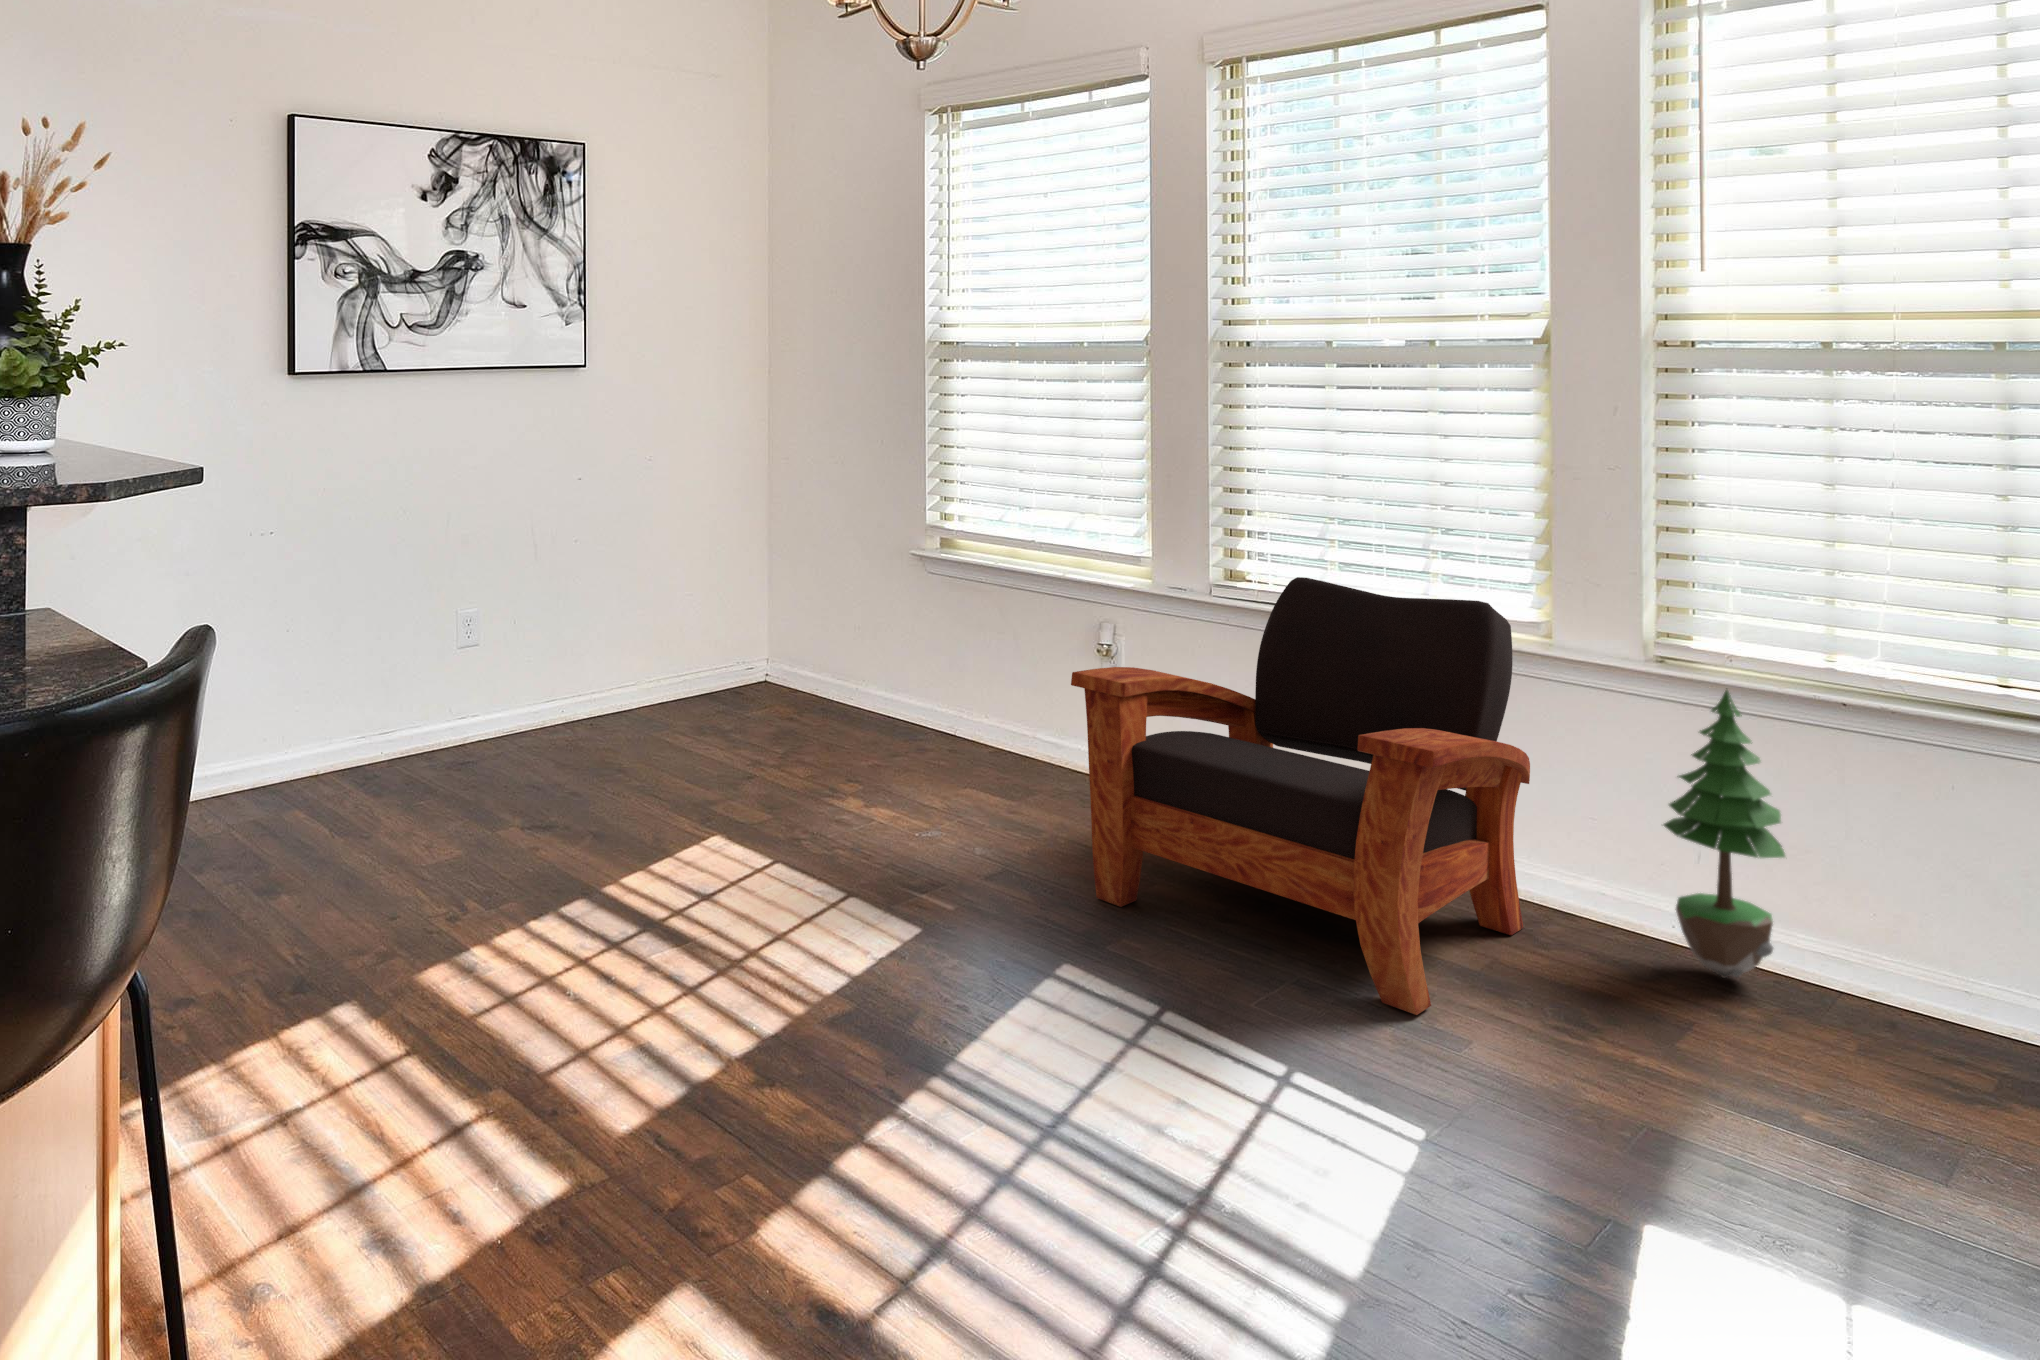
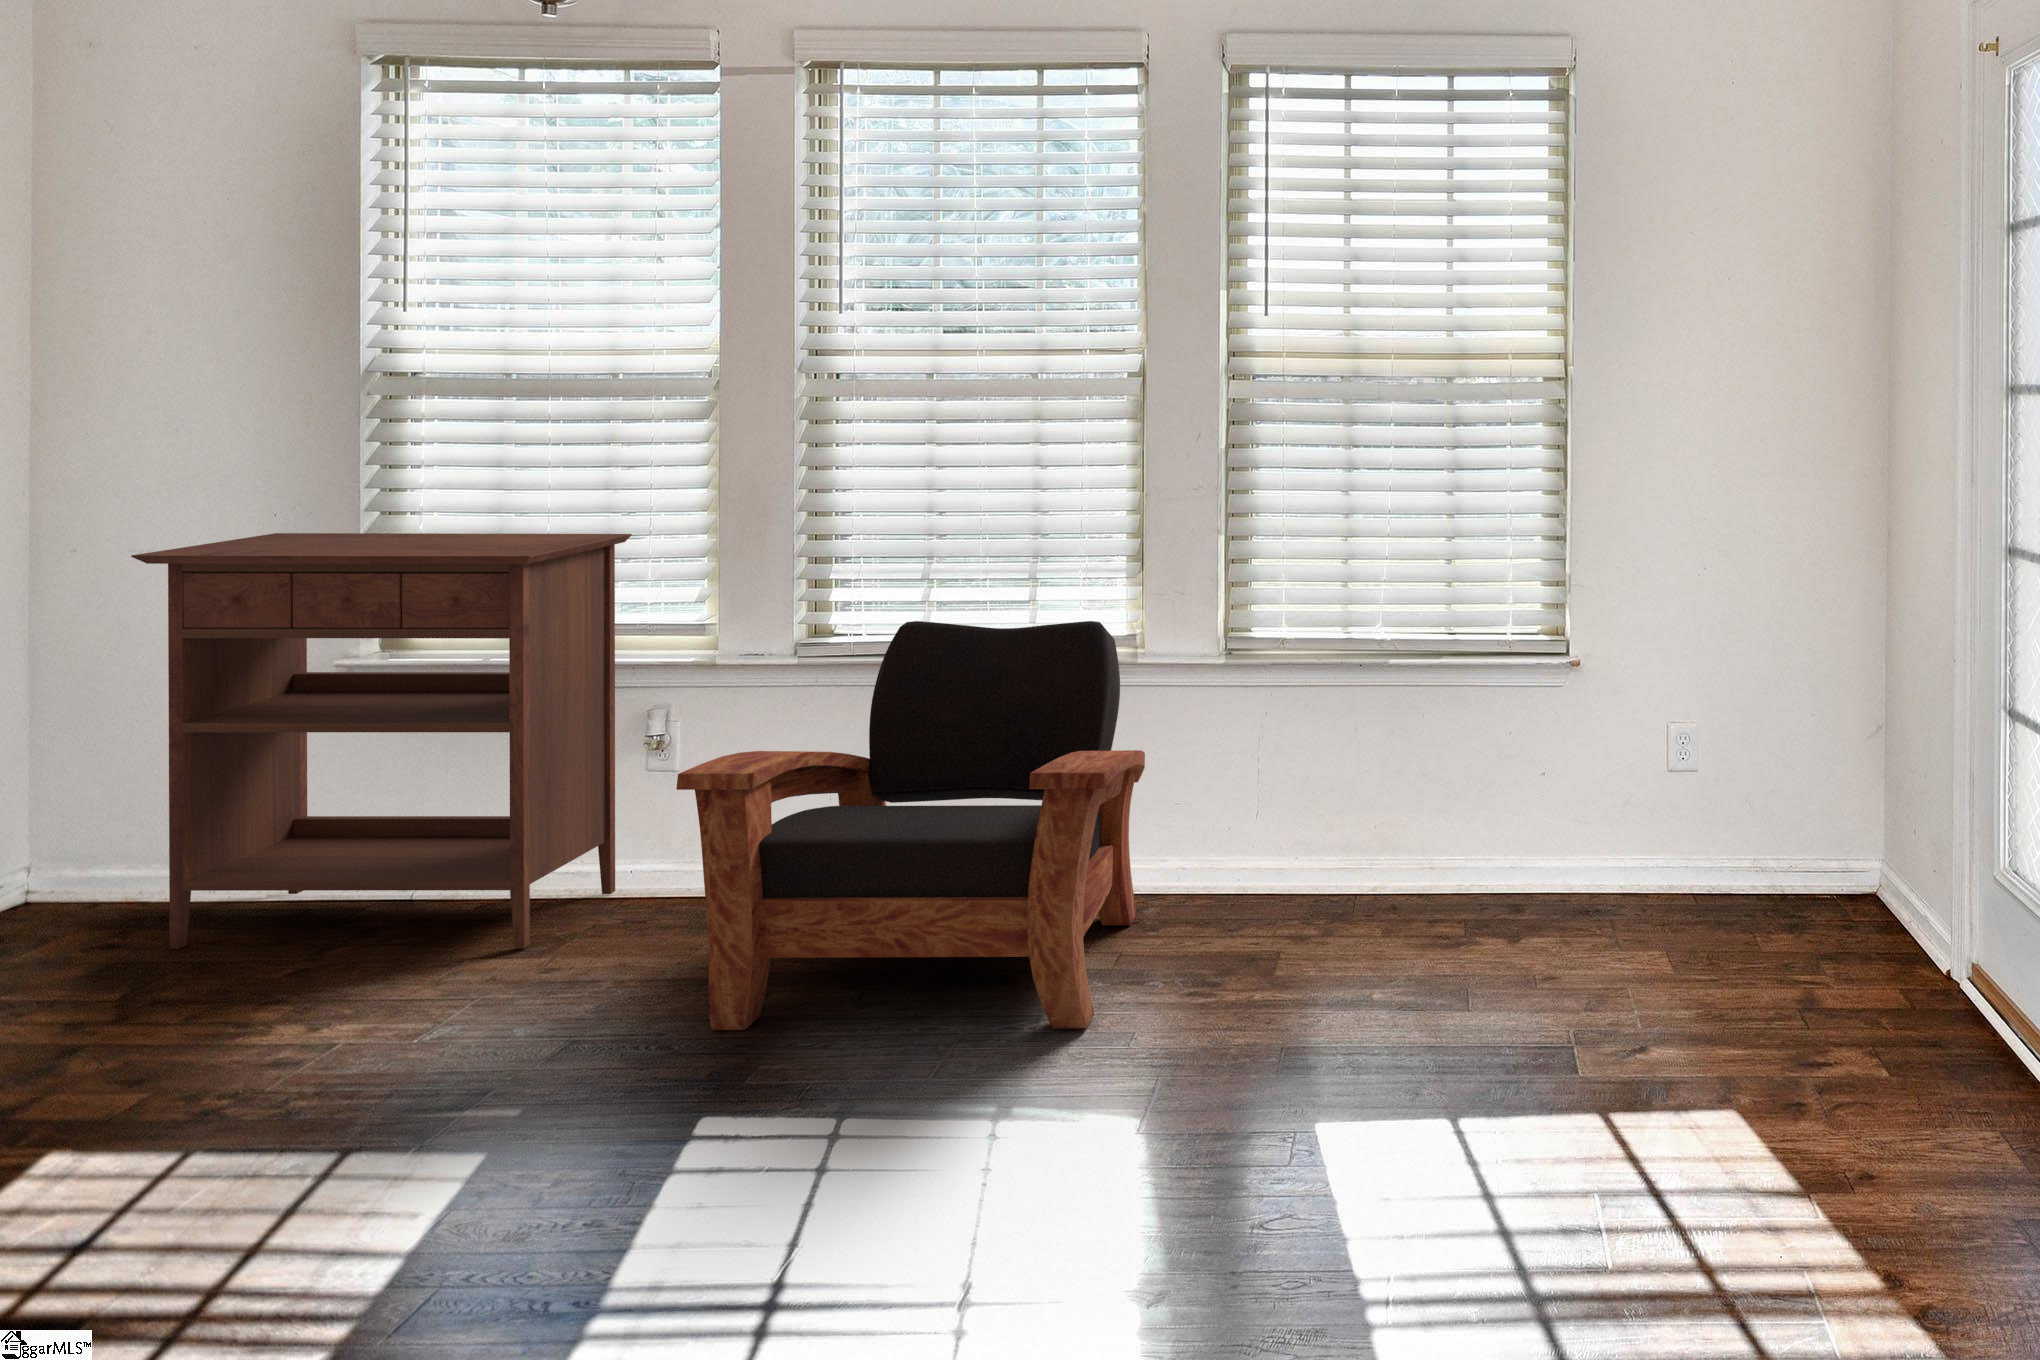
console table: none [796,457,1087,795] -> present [131,533,632,949]
potted tree: present [1664,690,1785,978] -> none [1246,665,1335,906]

